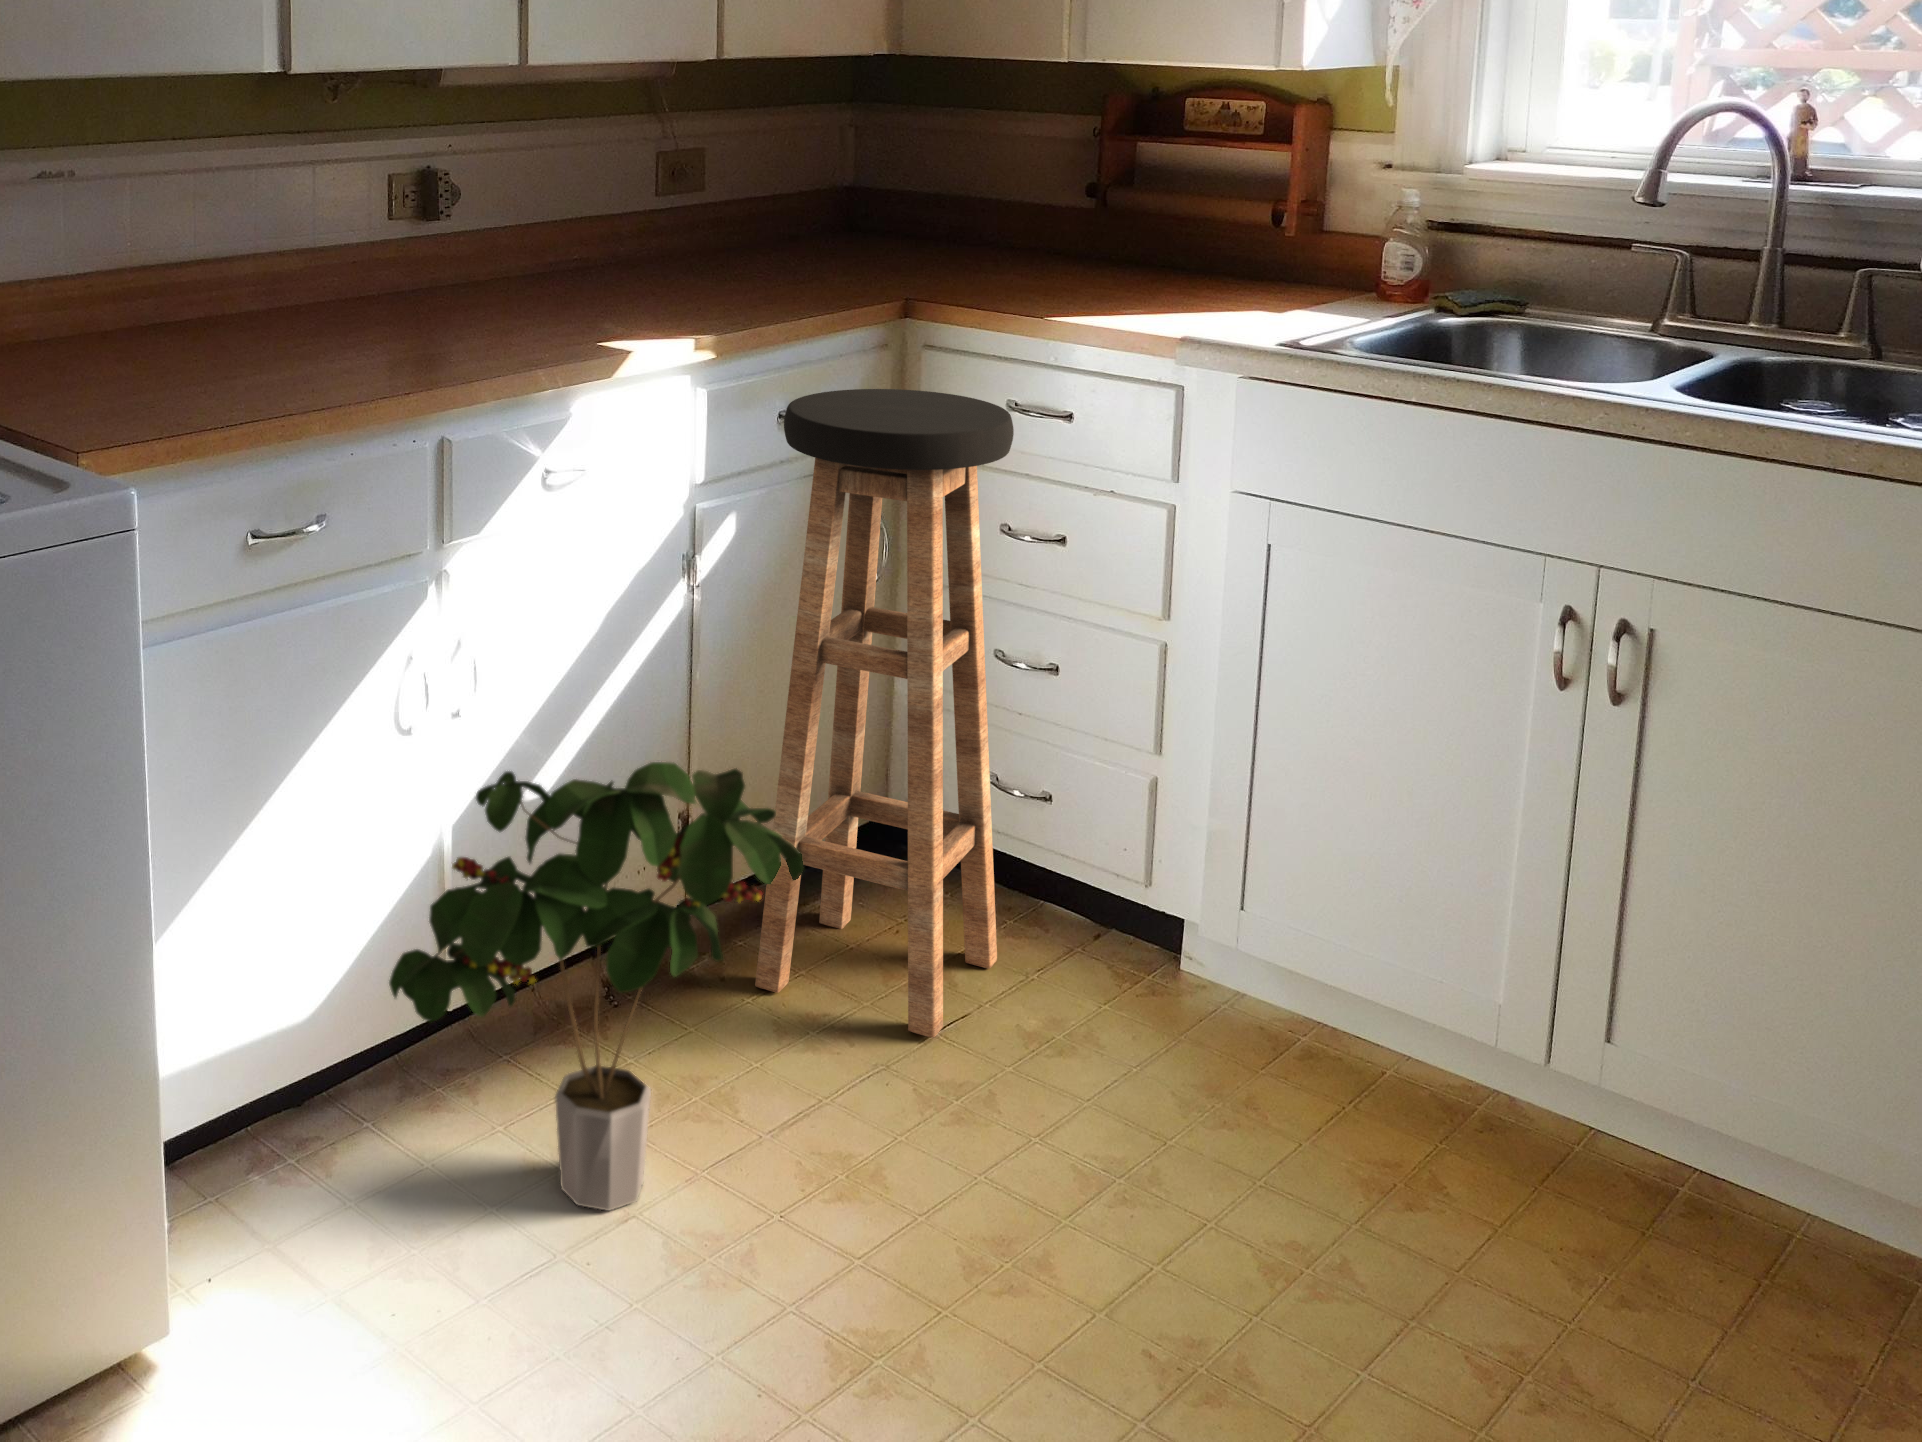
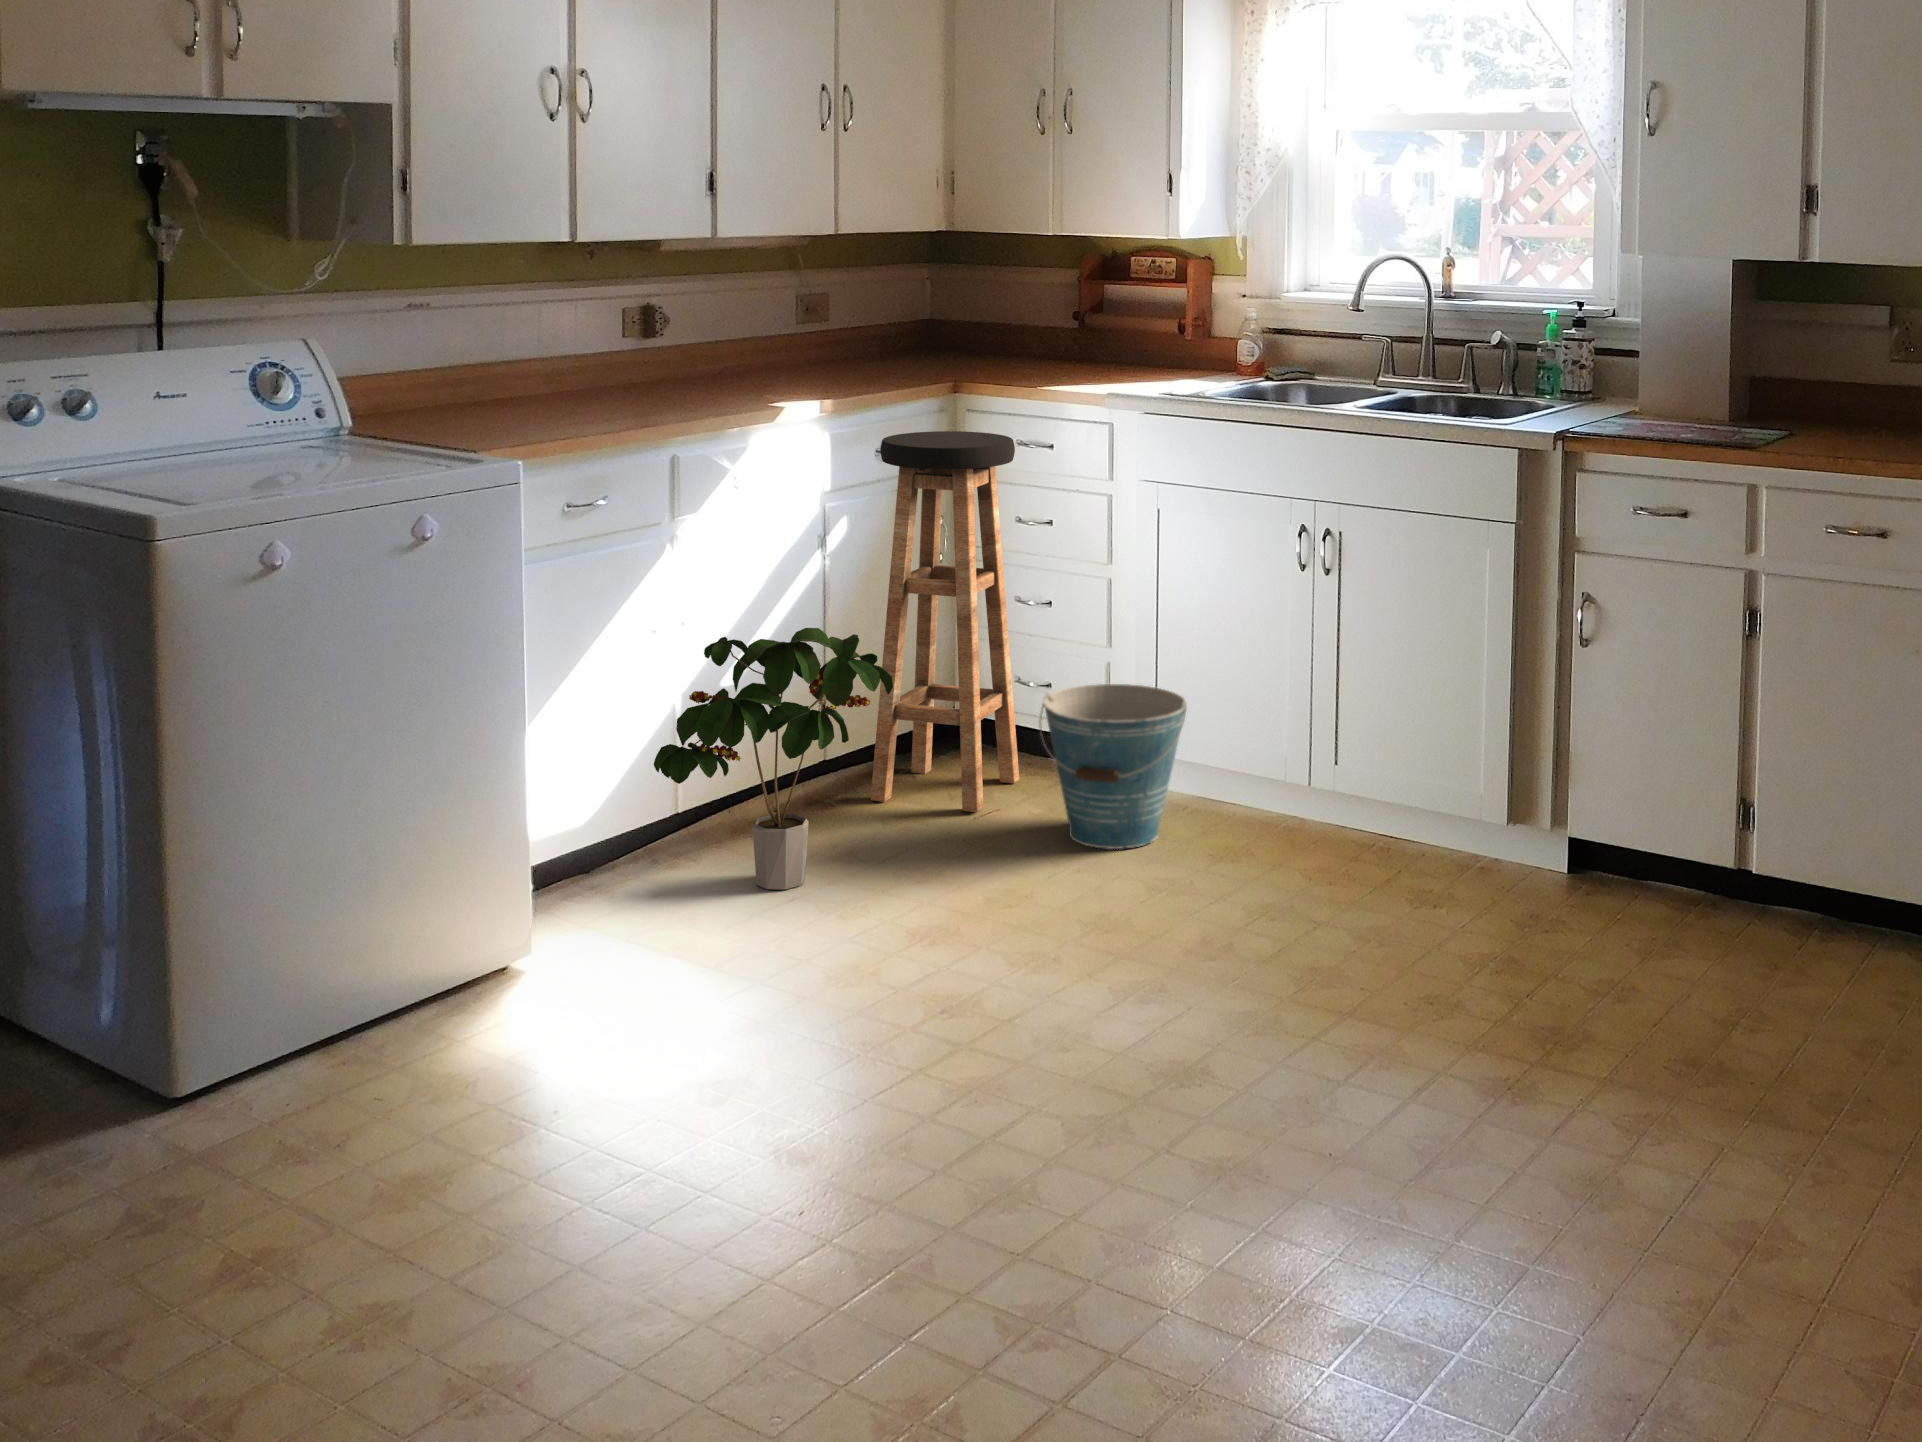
bucket: none [1055,848,1337,1169] -> present [1040,684,1187,849]

